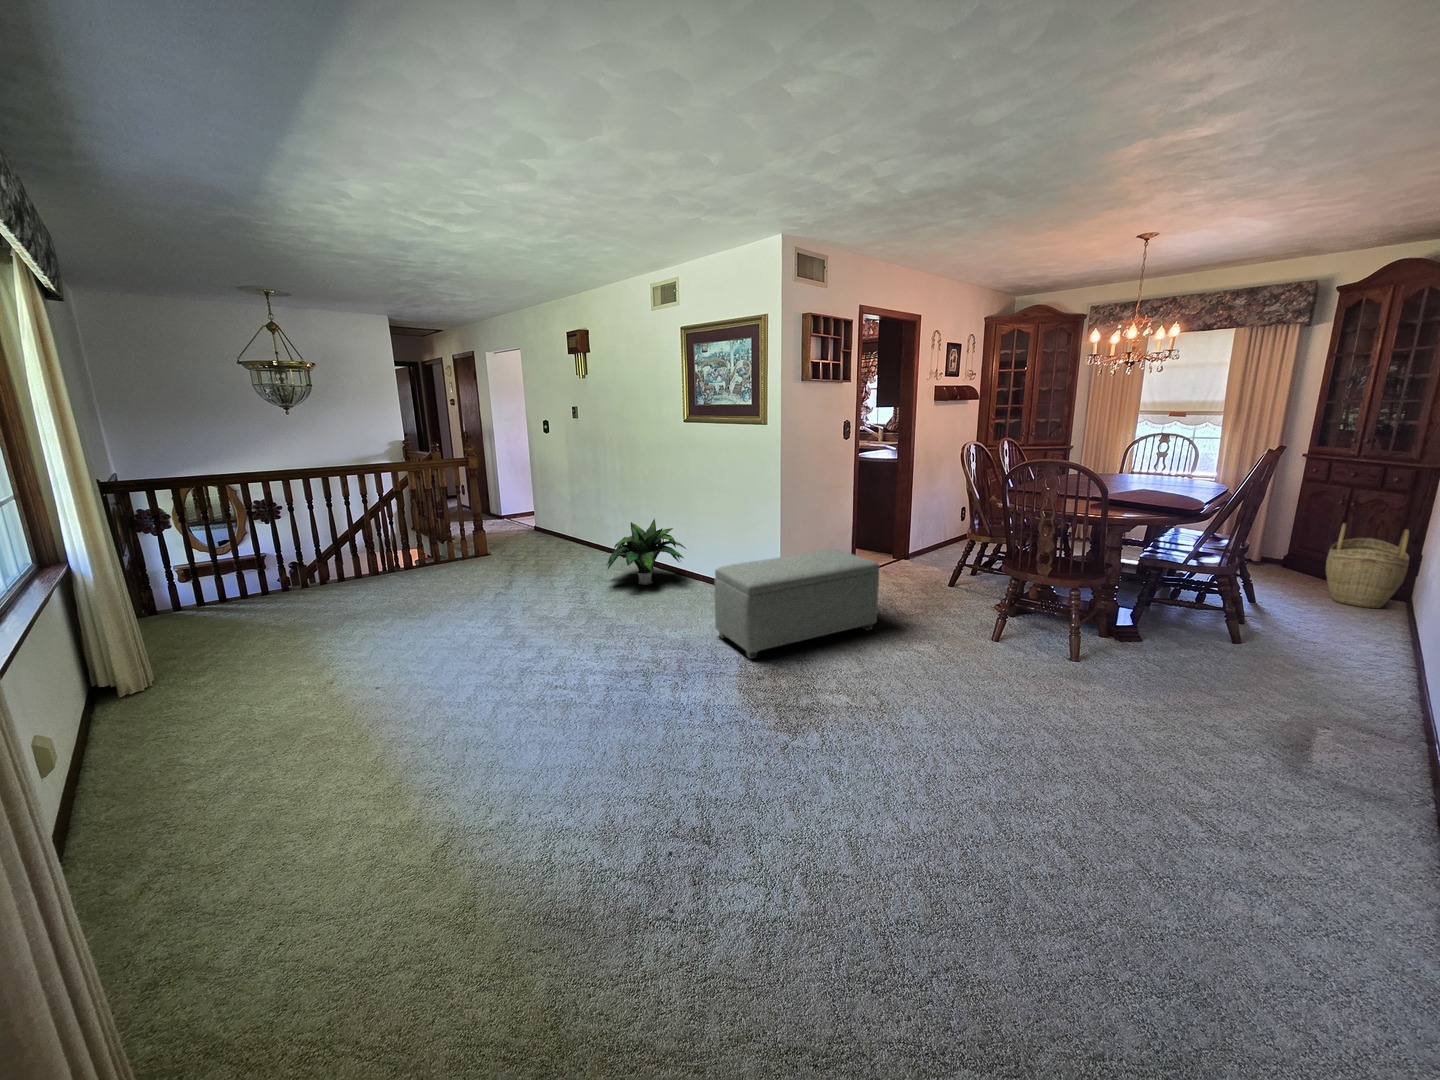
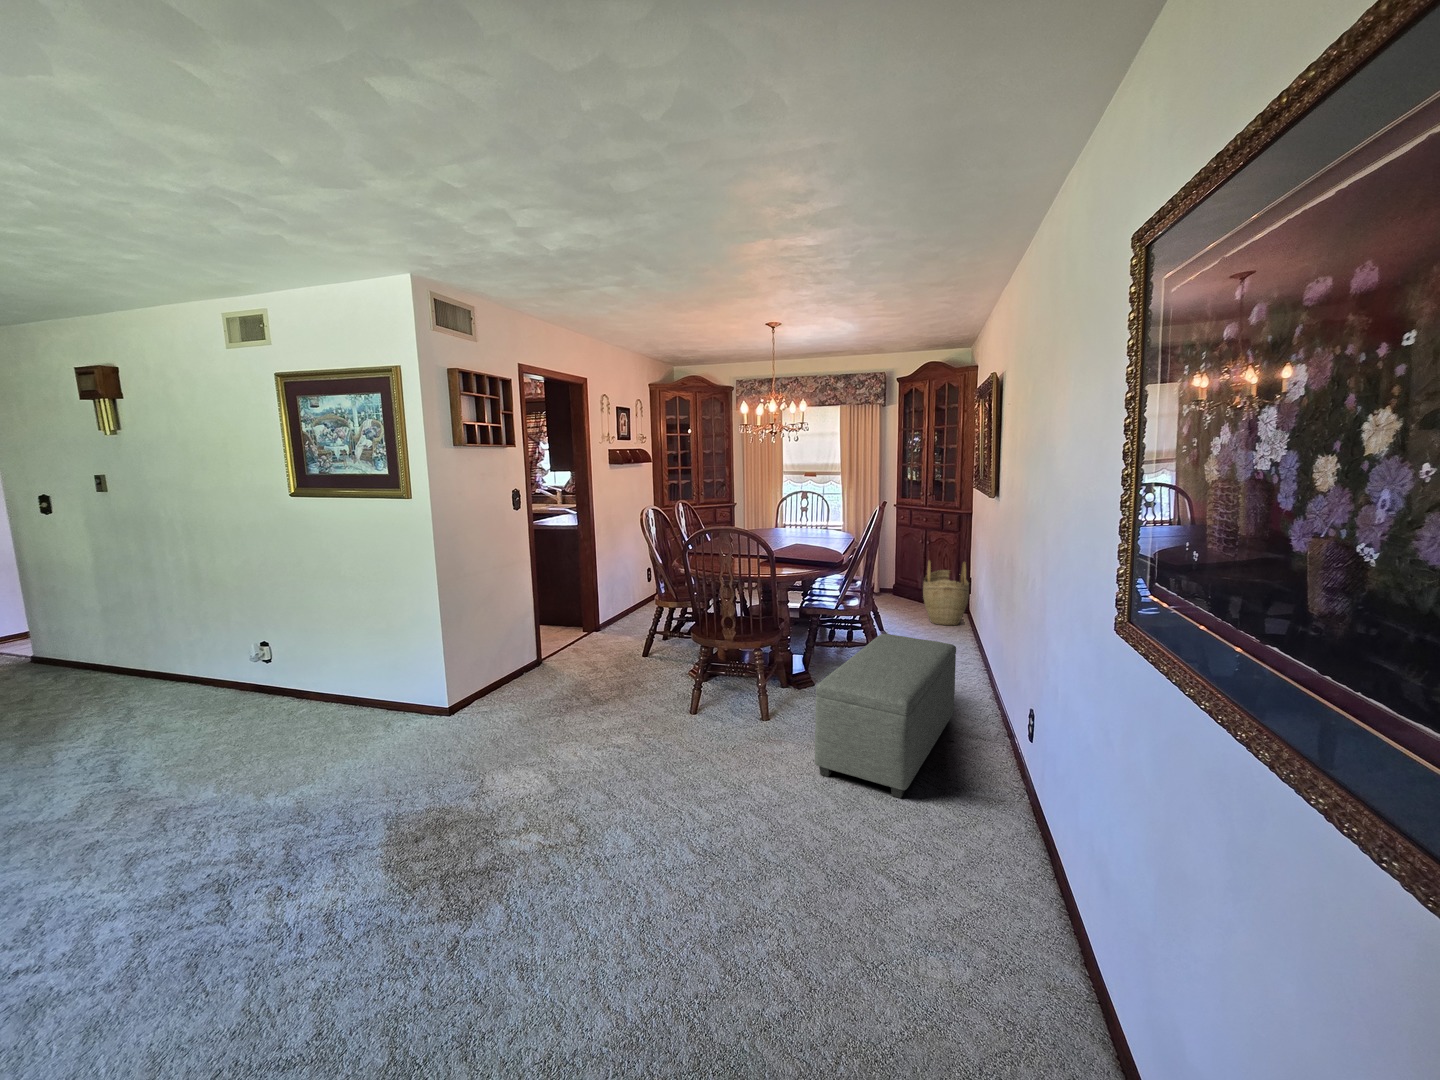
potted plant: present [607,519,686,585] -> none [161,630,308,727]
ottoman: present [714,549,880,659] -> present [815,634,956,798]

